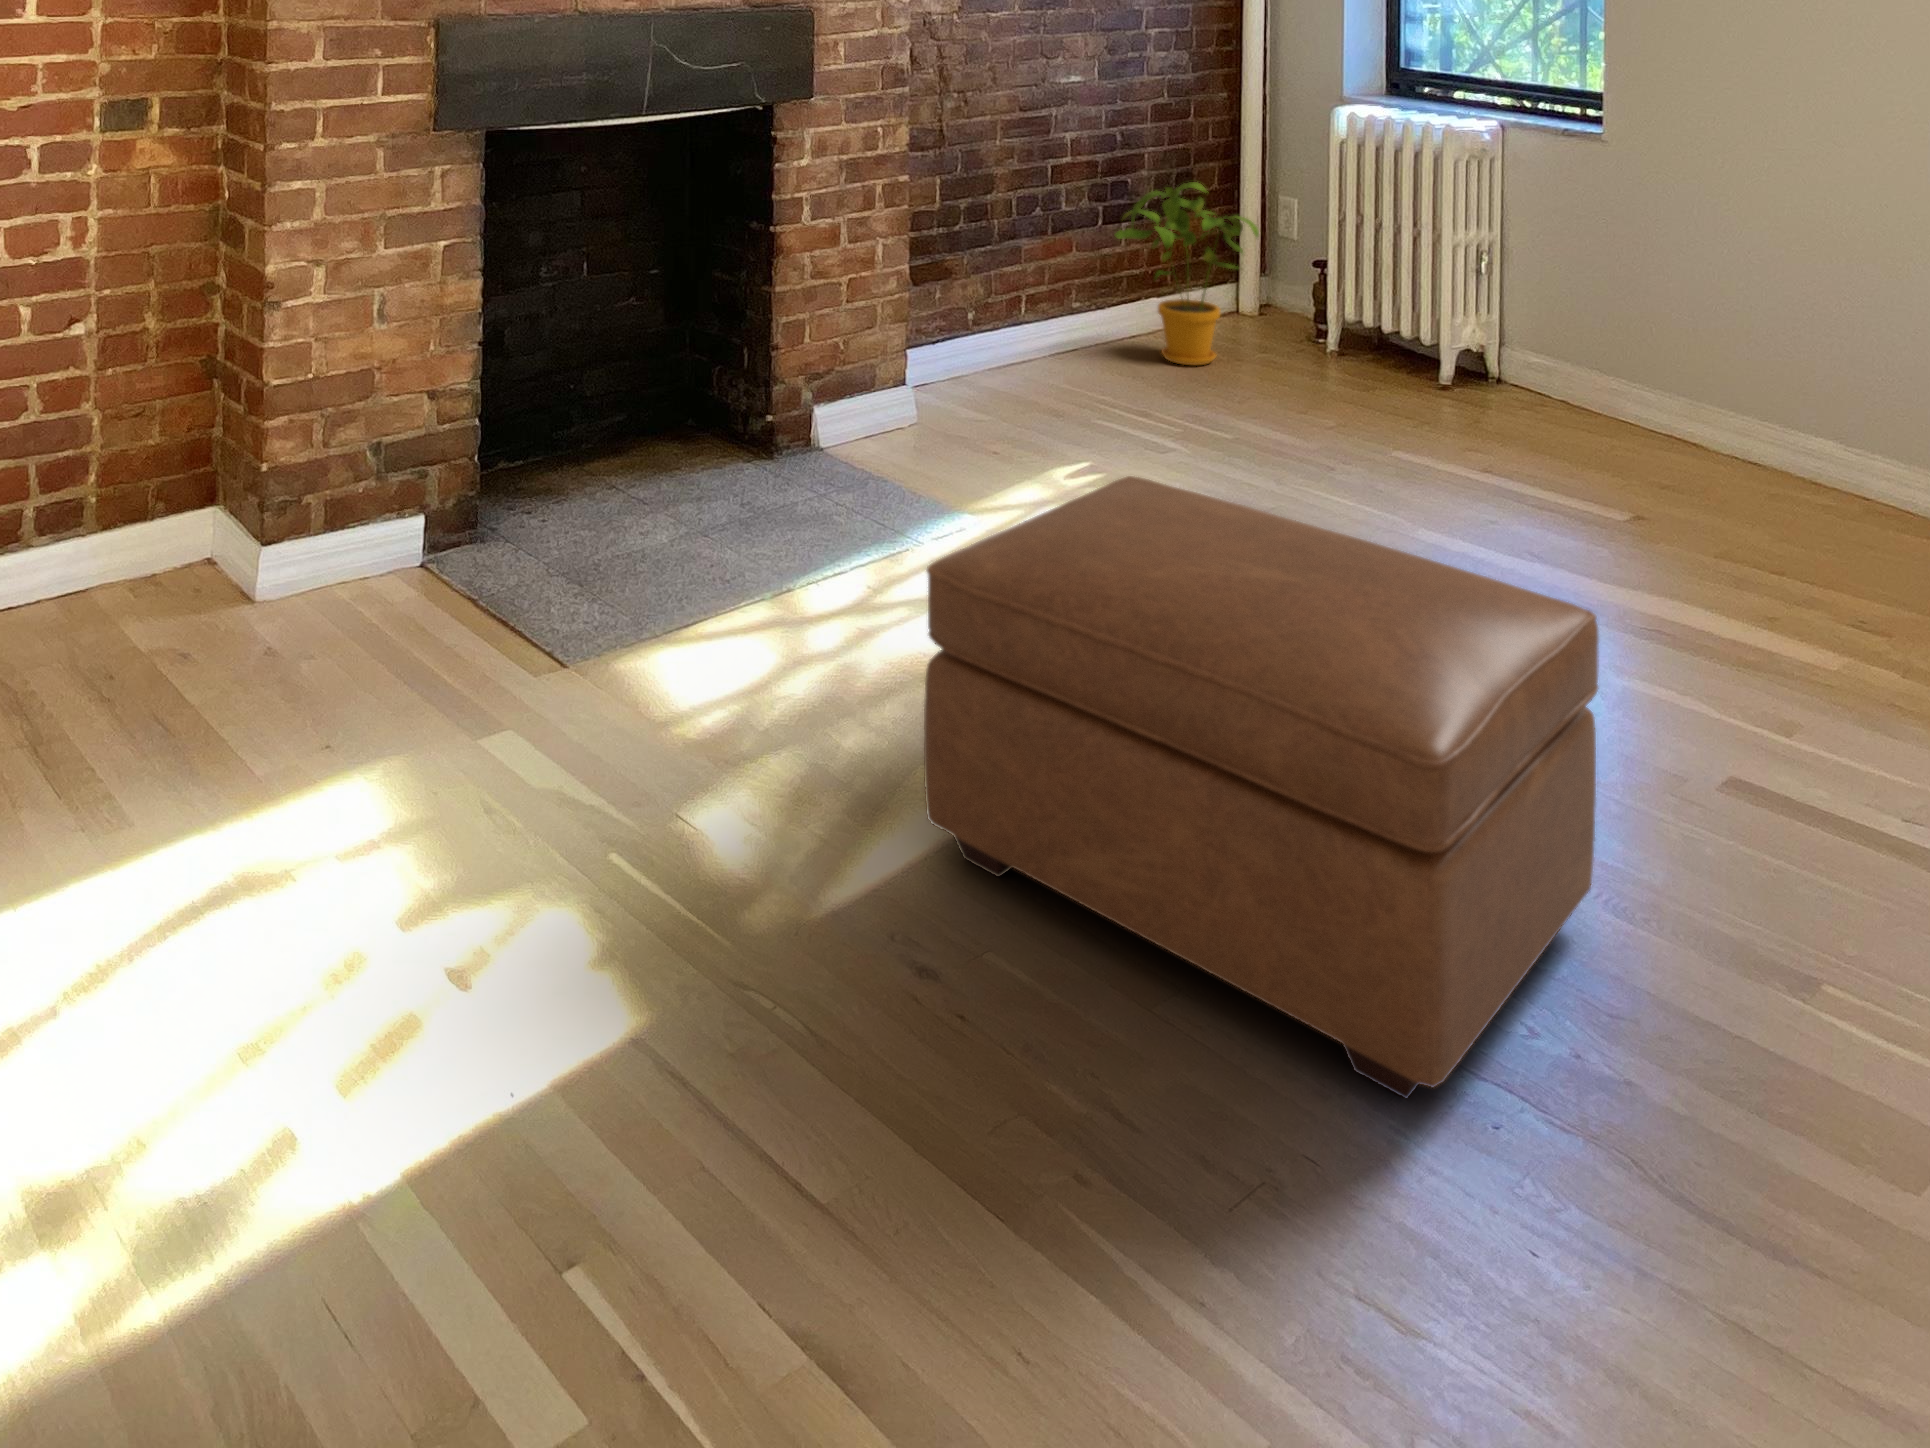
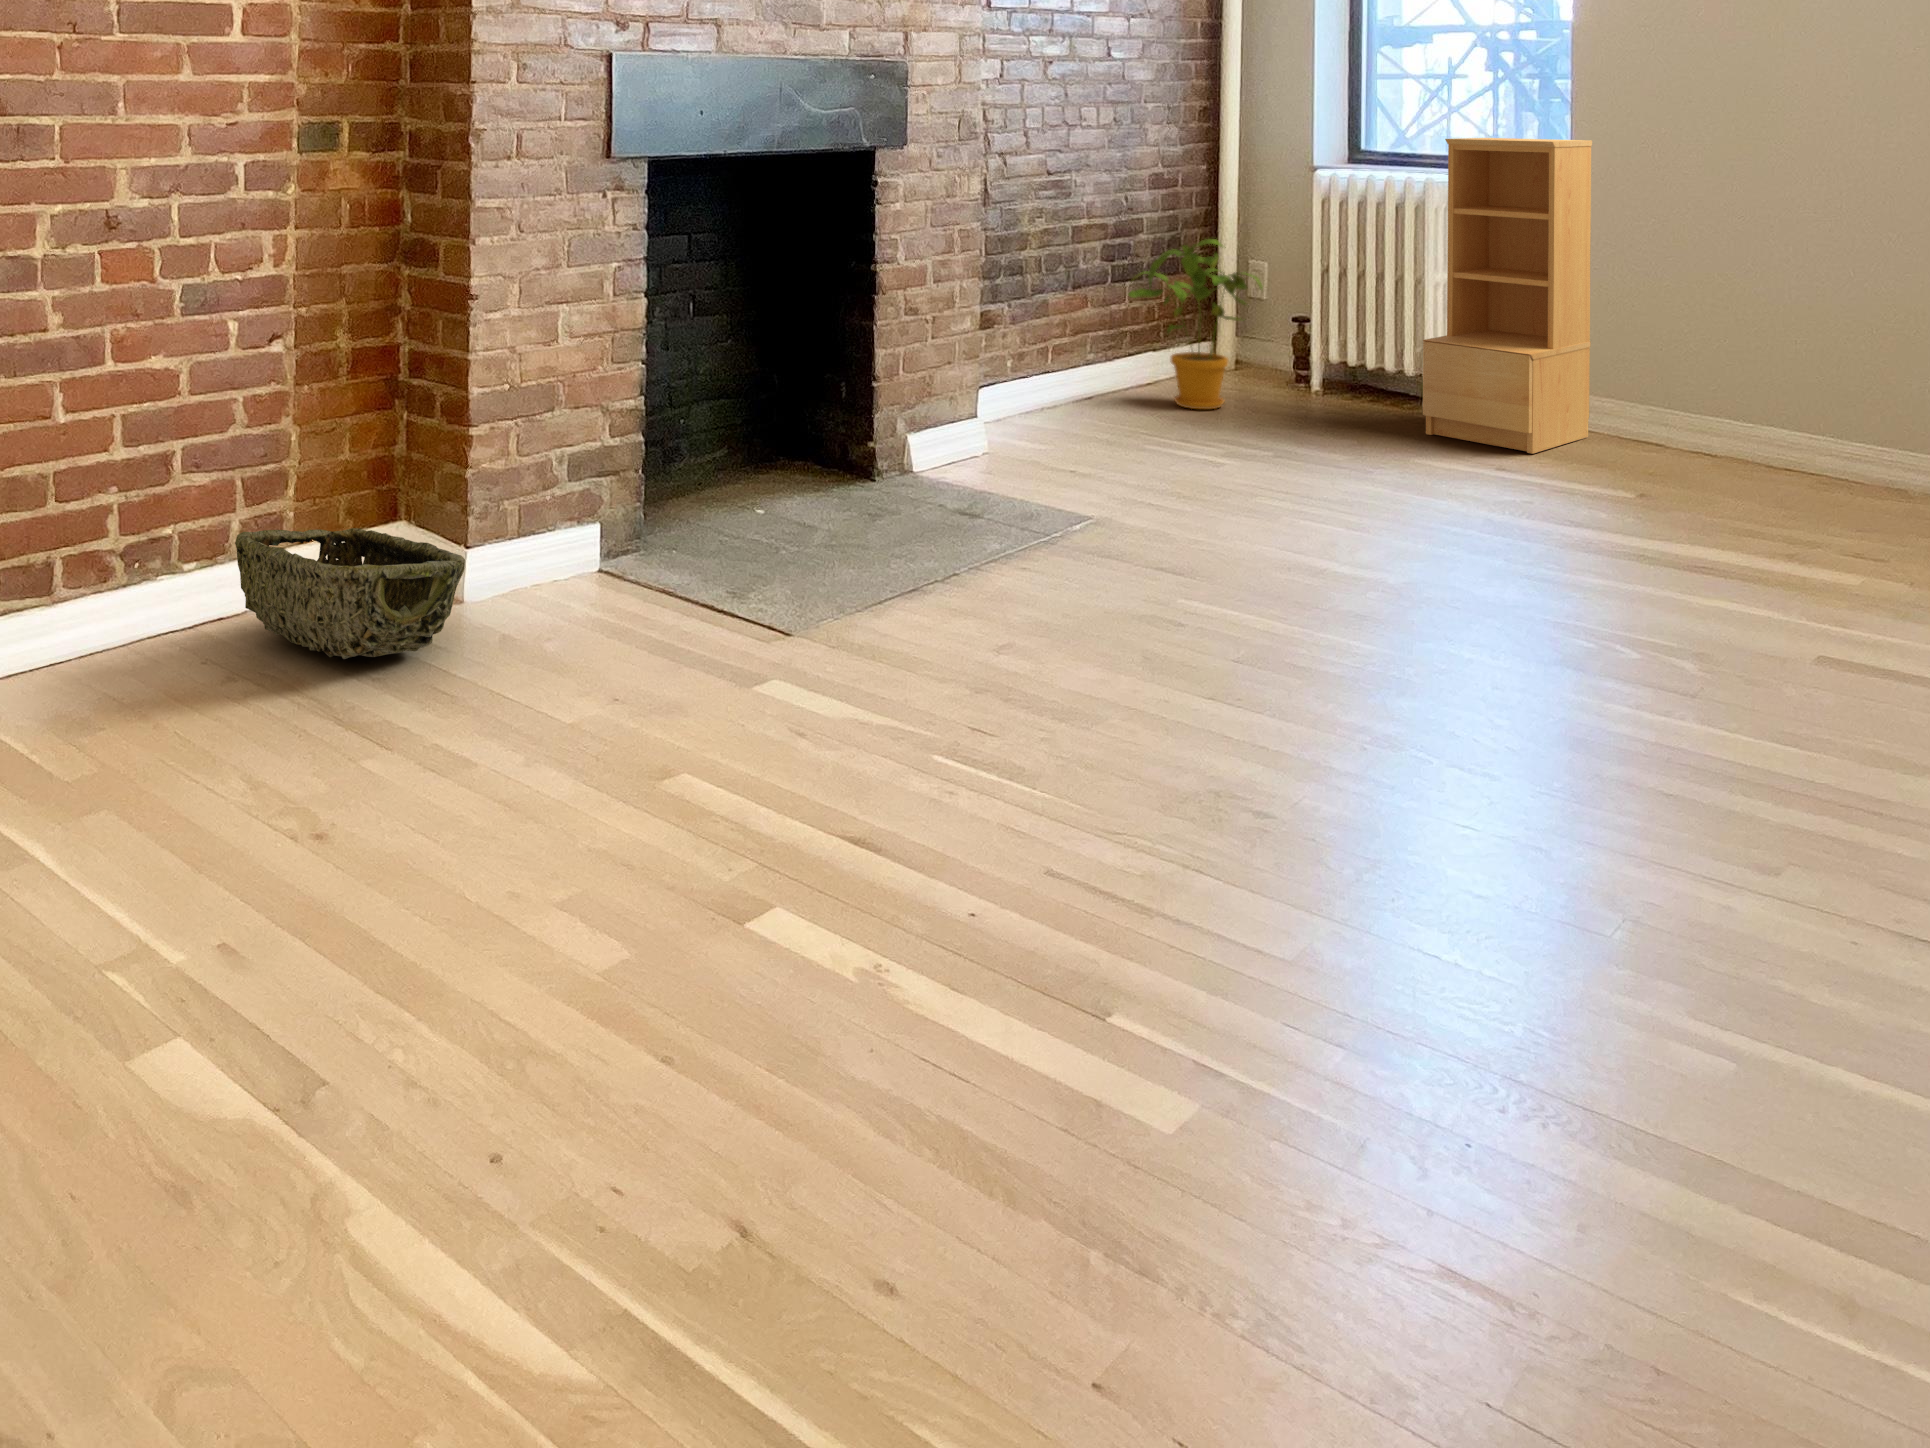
bookshelf: none [1423,76,1624,445] -> present [1423,138,1592,454]
ottoman: present [924,476,1599,1098] -> none [1207,431,1776,864]
woven basket: none [16,512,228,668] -> present [235,528,465,659]

